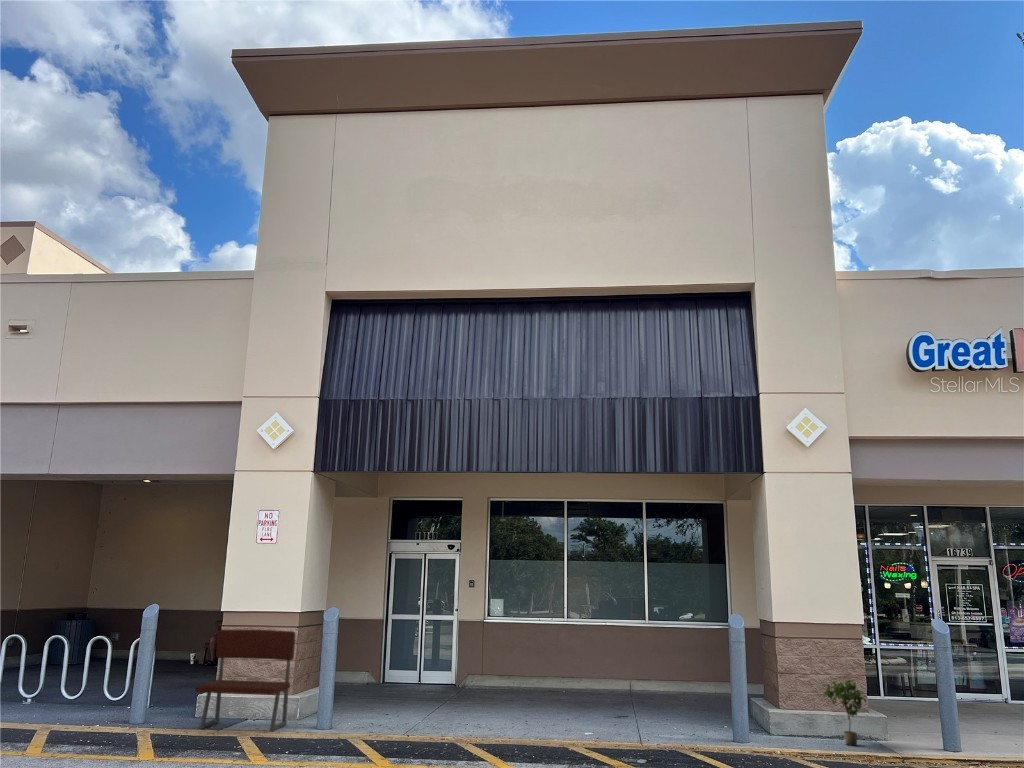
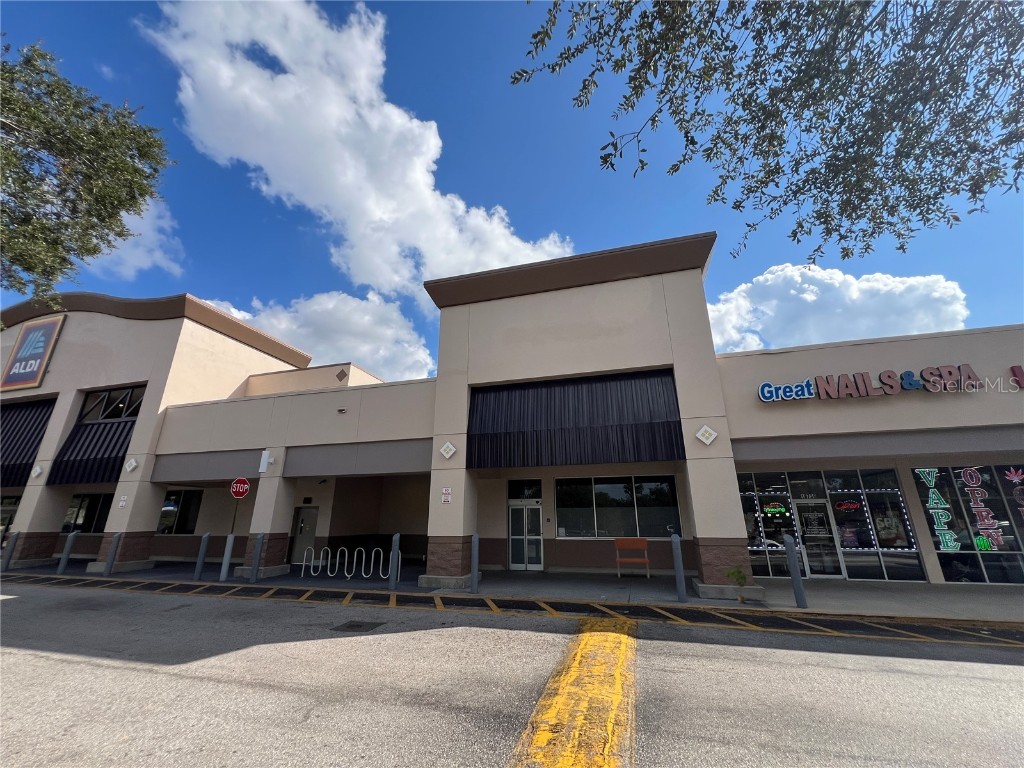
bench: present [195,629,295,731] -> present [615,538,649,578]

